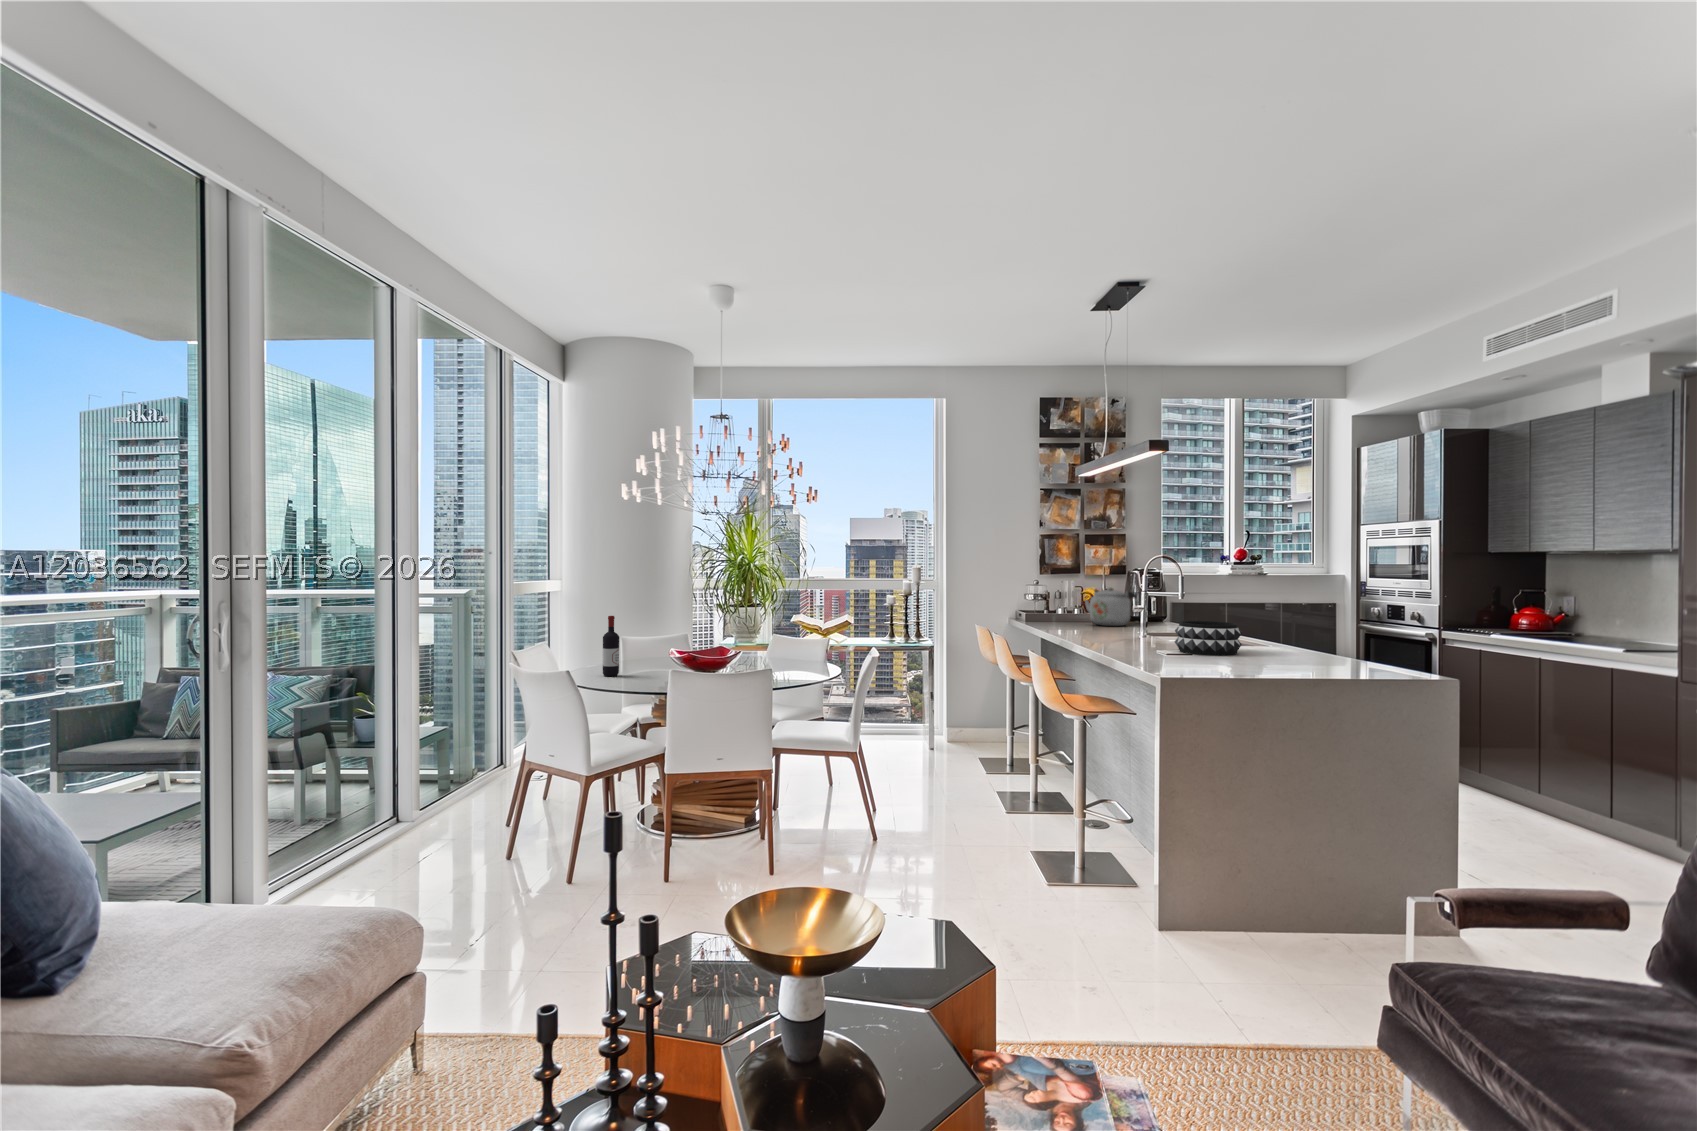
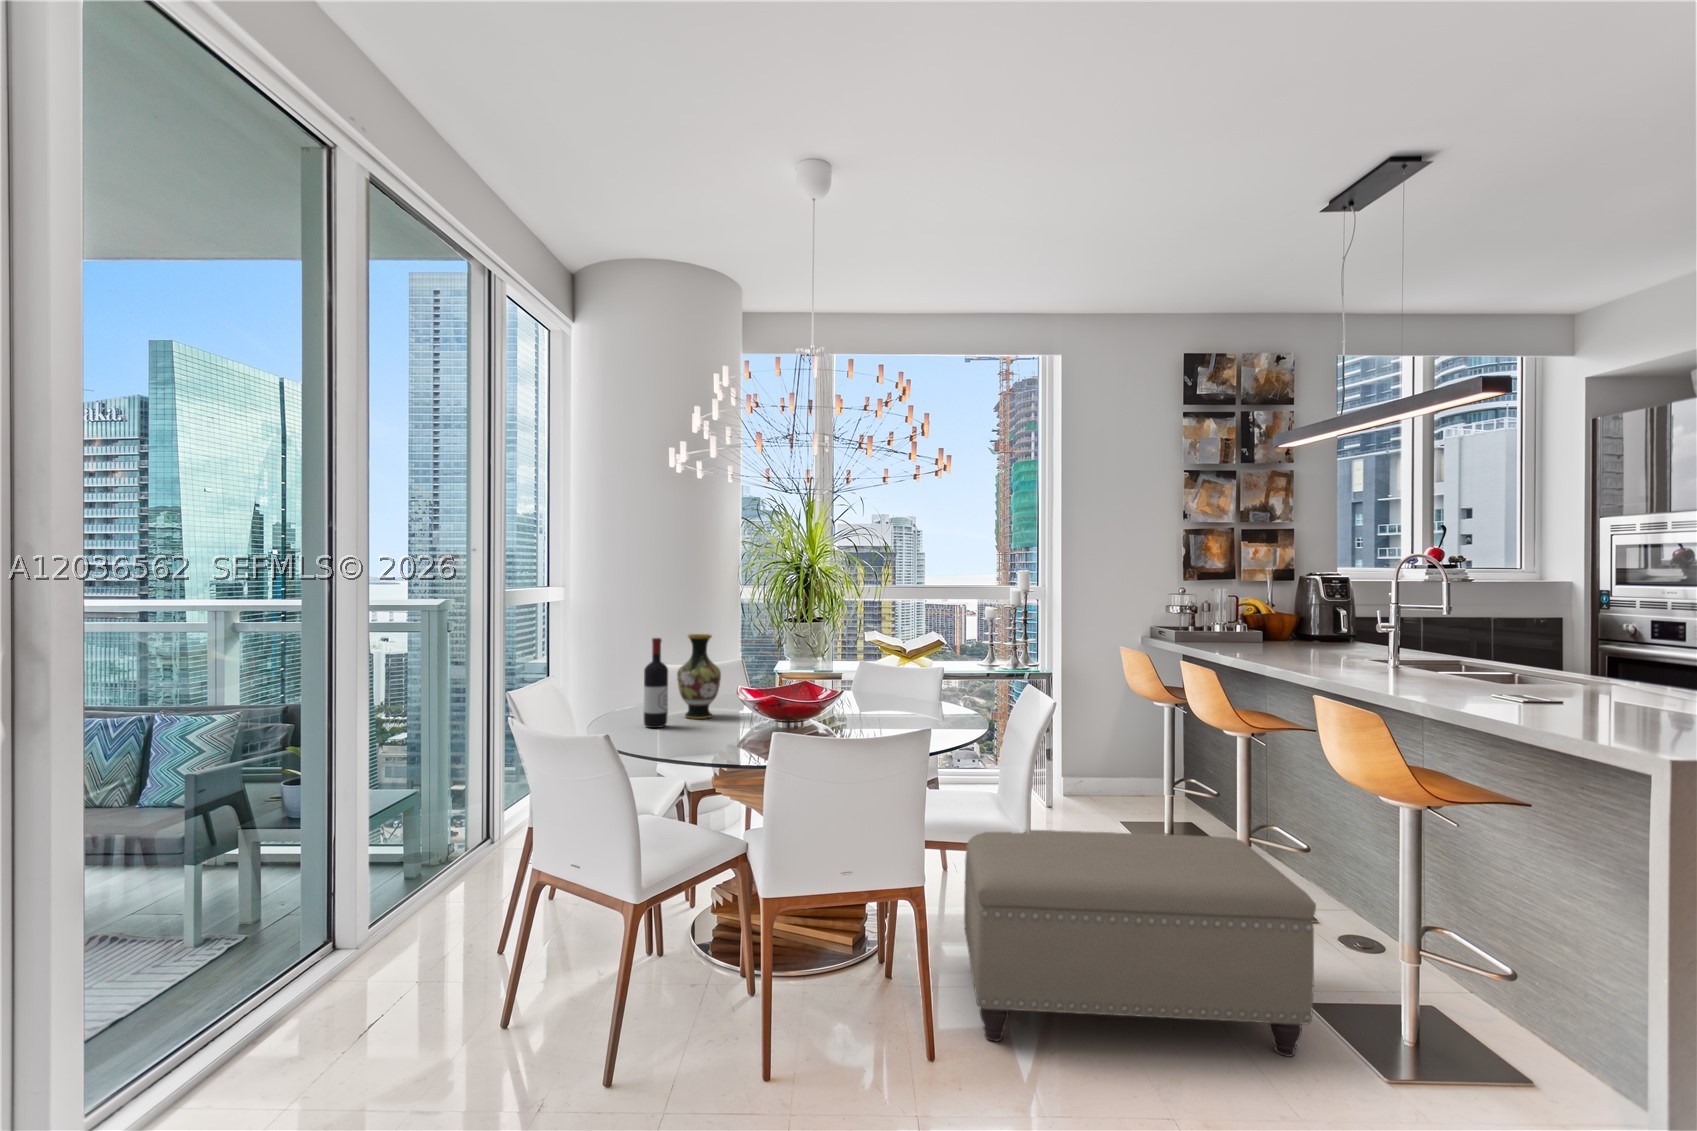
kettle: present [1085,588,1137,626] -> none [1262,598,1336,649]
vase: none [629,614,659,672] -> present [677,634,721,719]
decorative bowl: present [1175,621,1242,655] -> none [1510,648,1633,703]
ottoman: none [802,742,1011,876] -> present [964,830,1316,1057]

